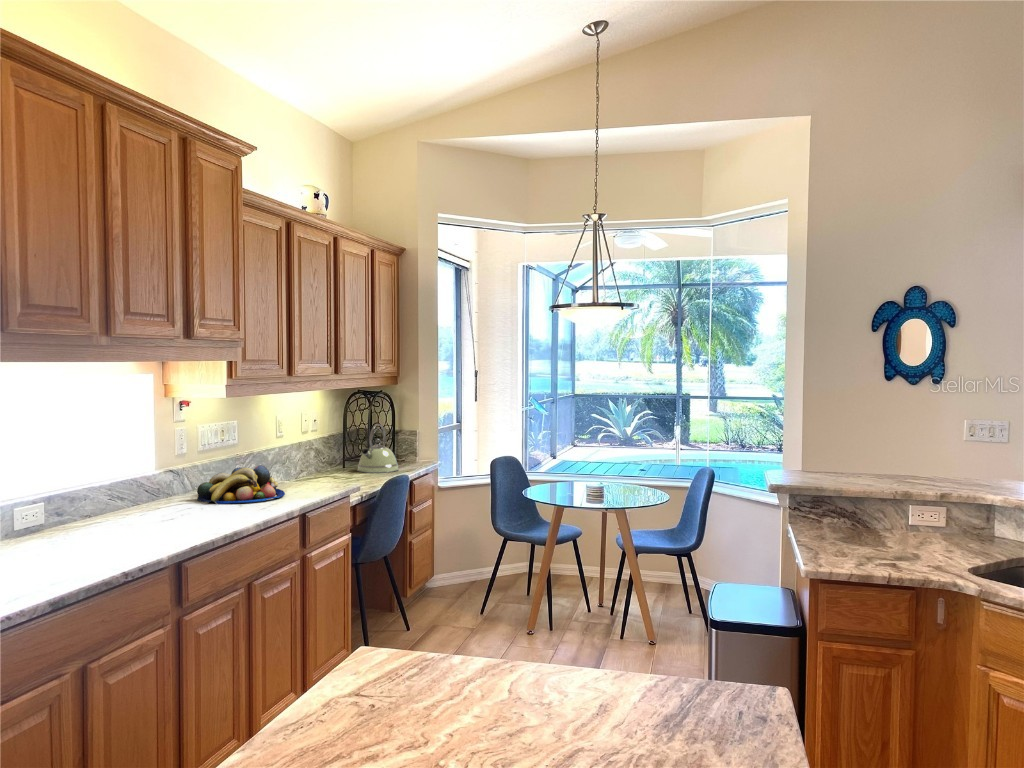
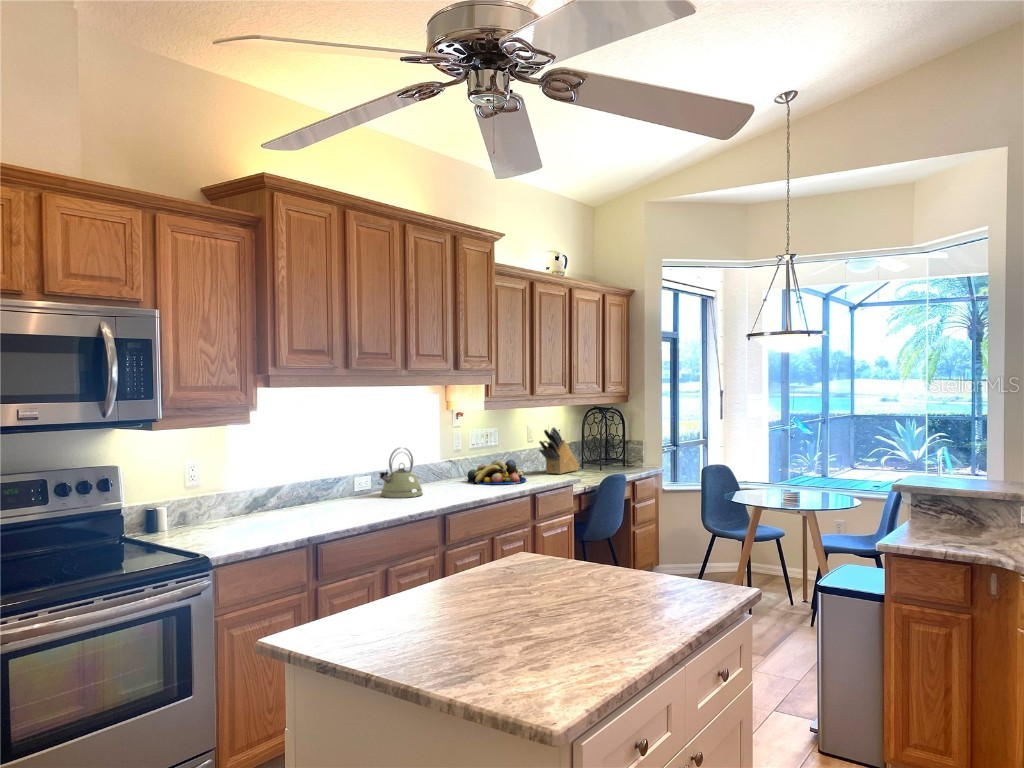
knife block: none [296,418,348,481] -> present [539,427,579,474]
kettle: present [357,424,398,473] -> present [379,447,423,498]

